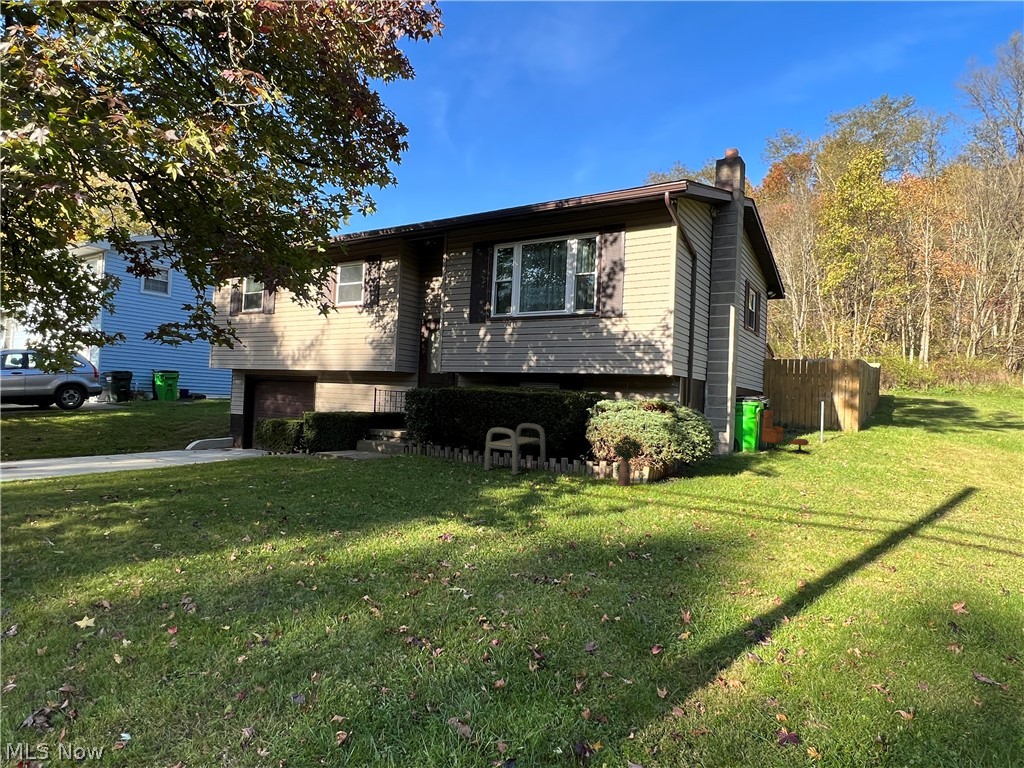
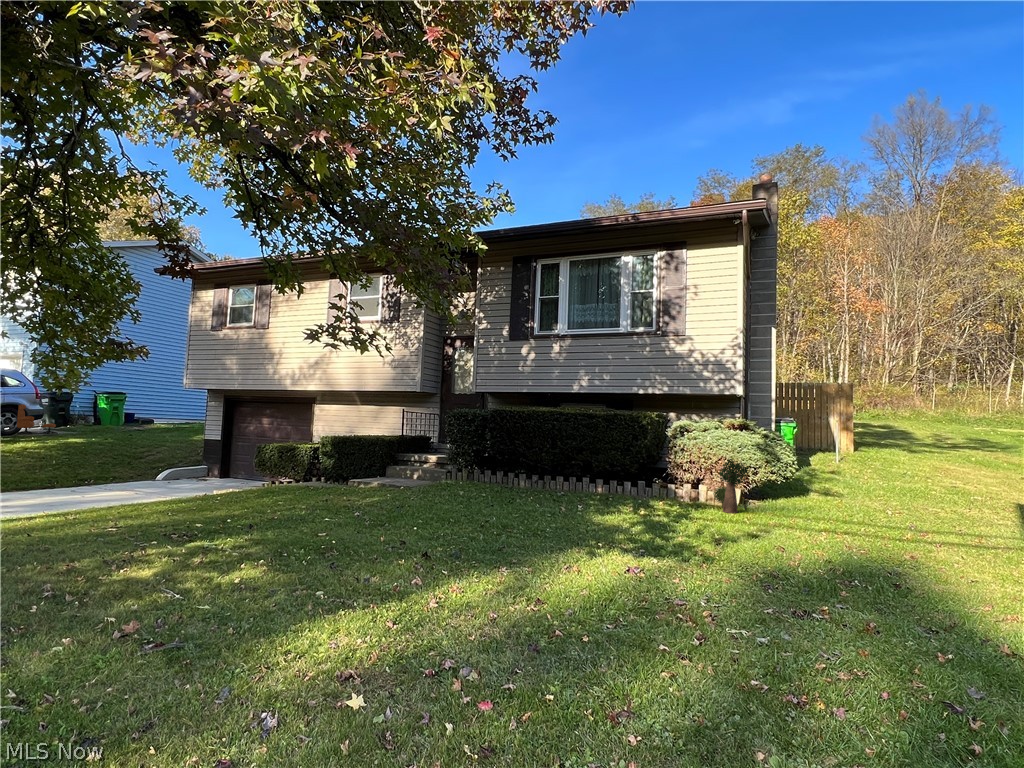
lounge chair: present [762,410,810,454] -> present [17,404,56,434]
bench: present [484,423,546,475] -> none [564,447,622,503]

